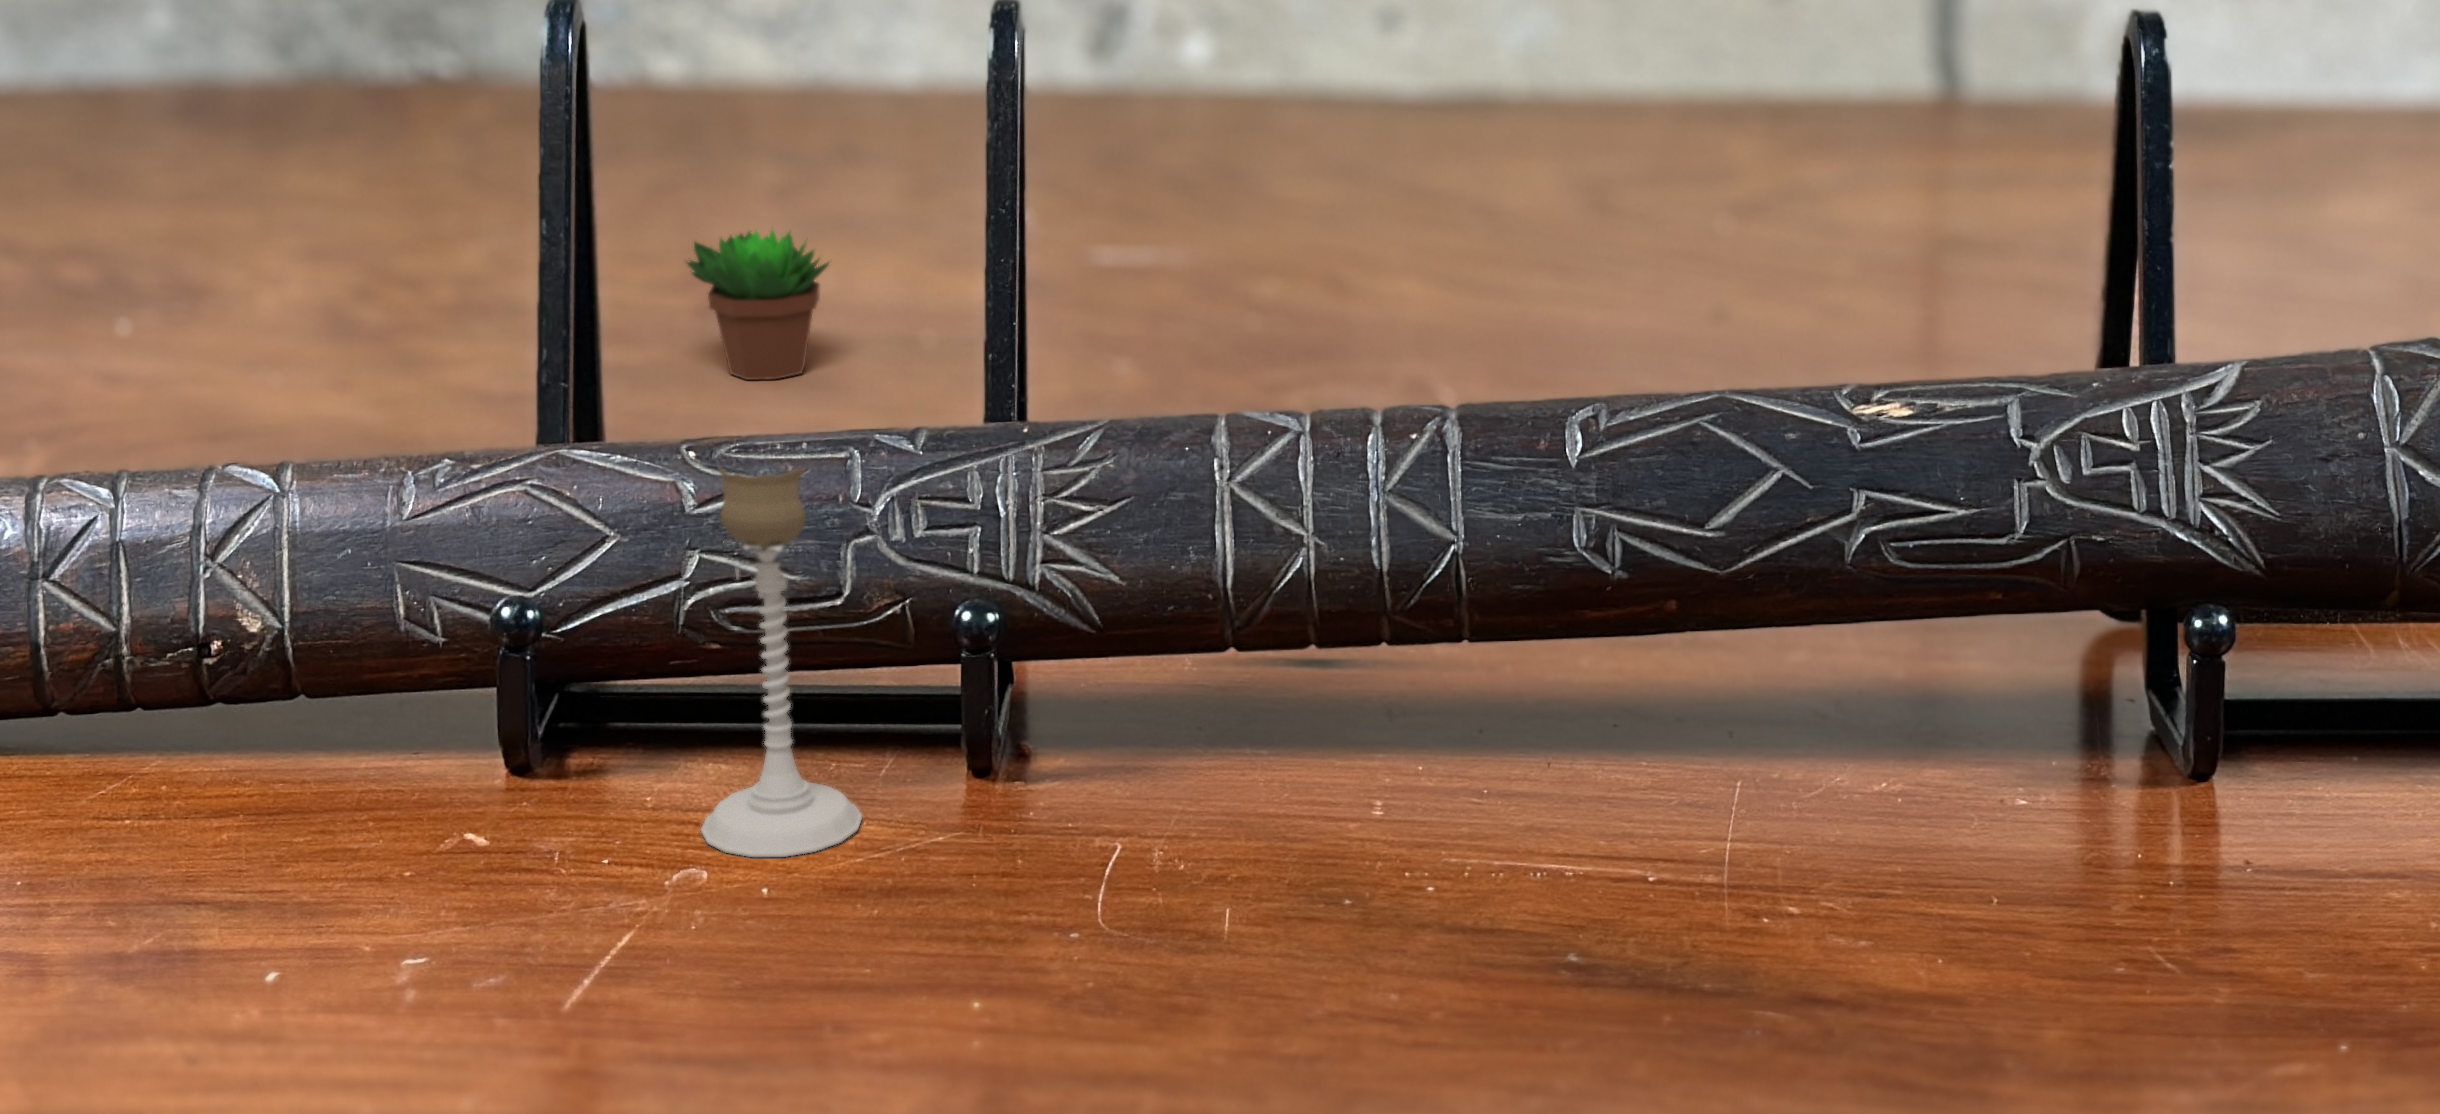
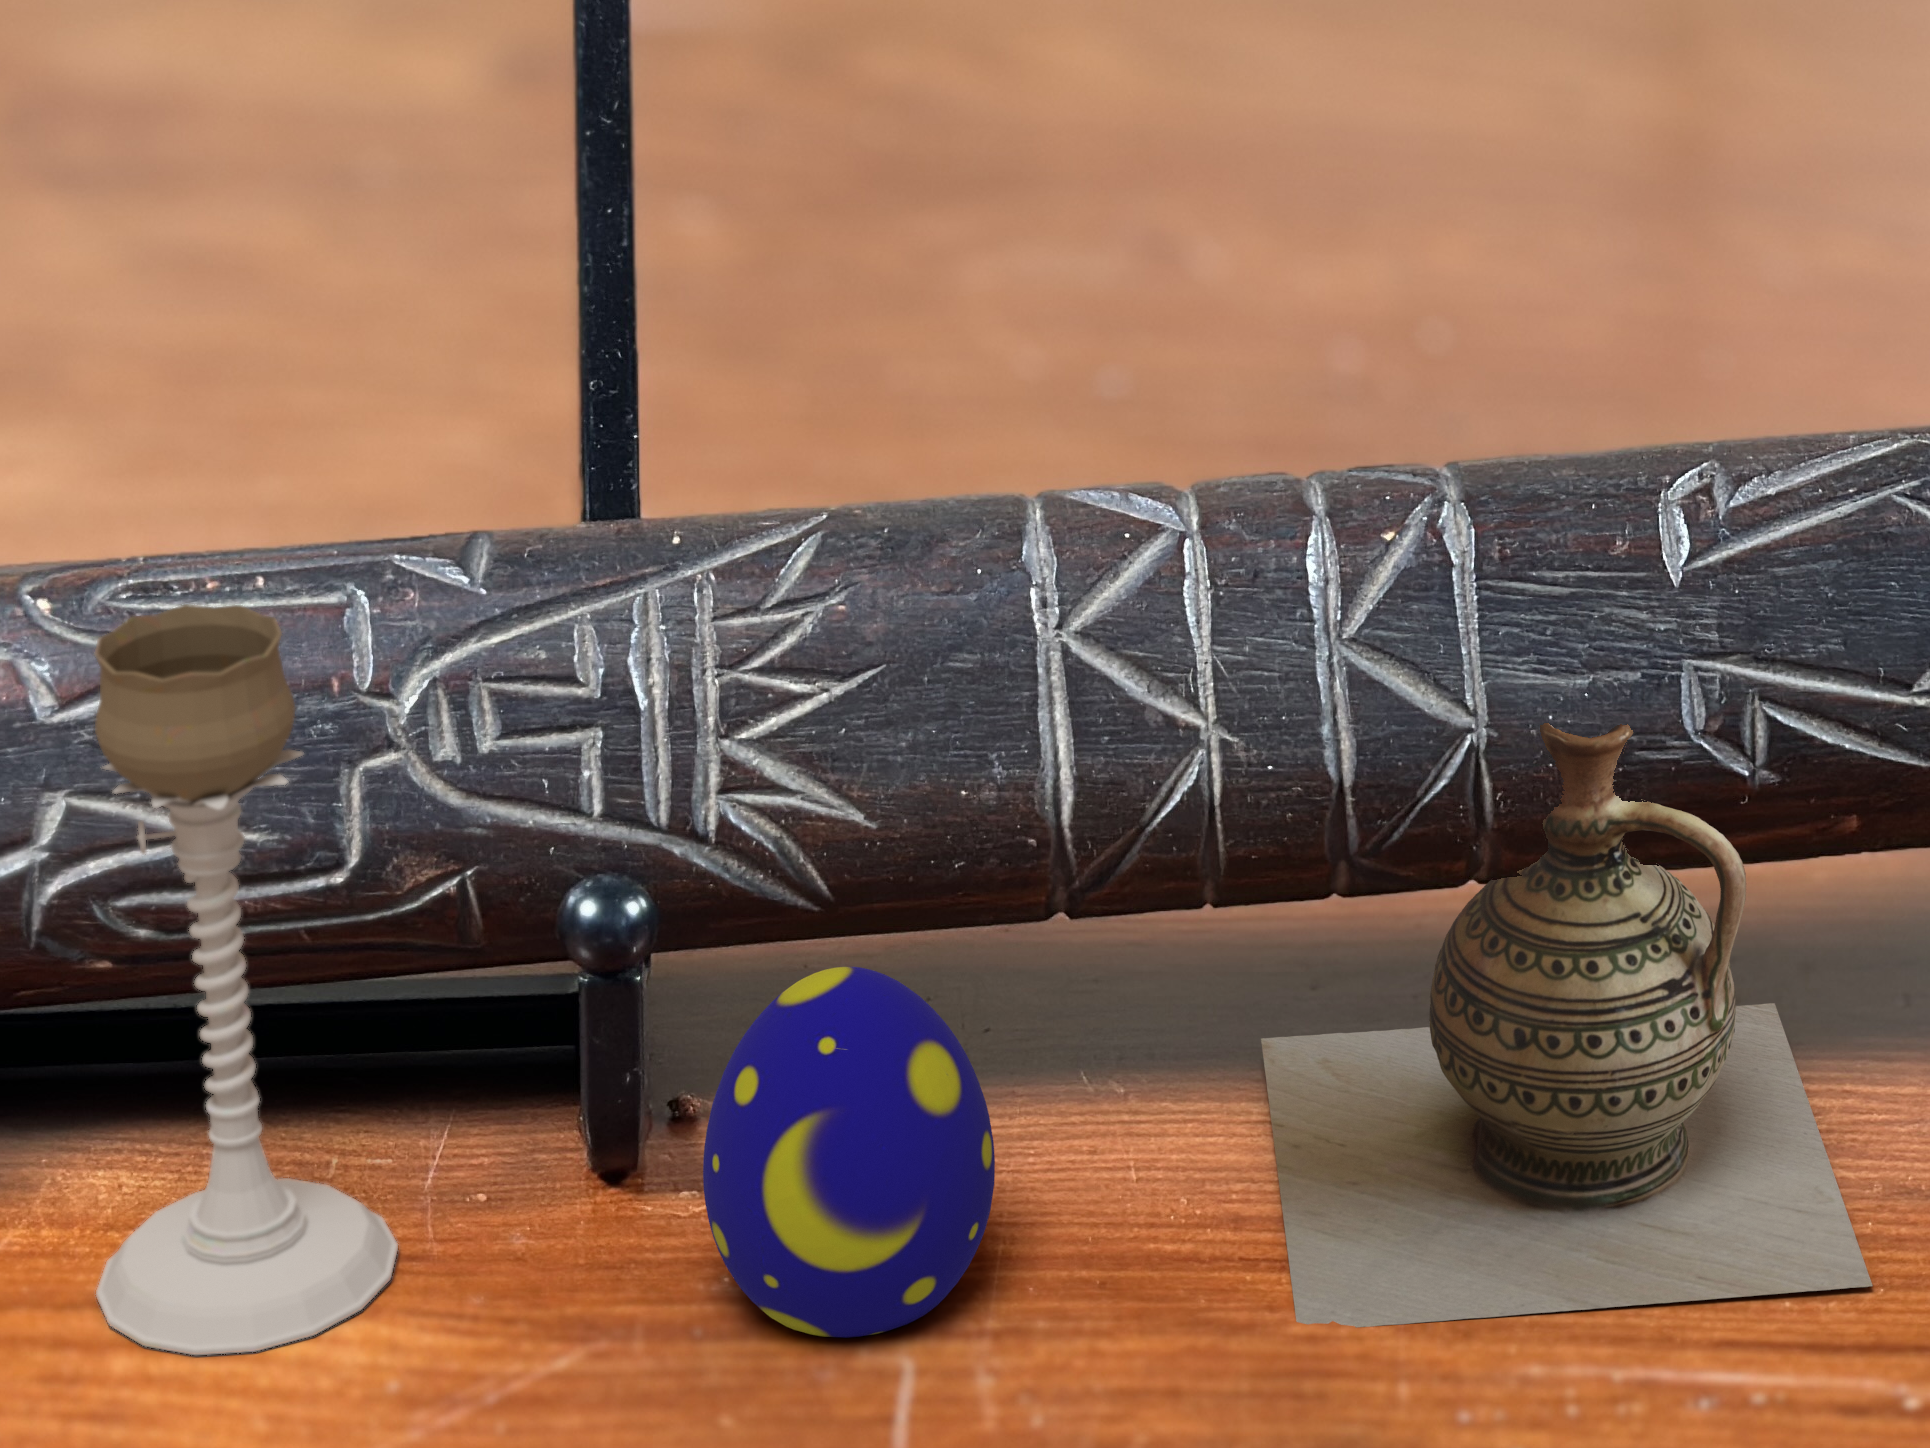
succulent plant: present [687,230,829,380] -> none [40,40,291,292]
ceramic jug: none [1348,531,1673,871] -> present [1261,723,1873,1328]
decorative egg: none [1027,658,1185,863] -> present [703,967,995,1338]

